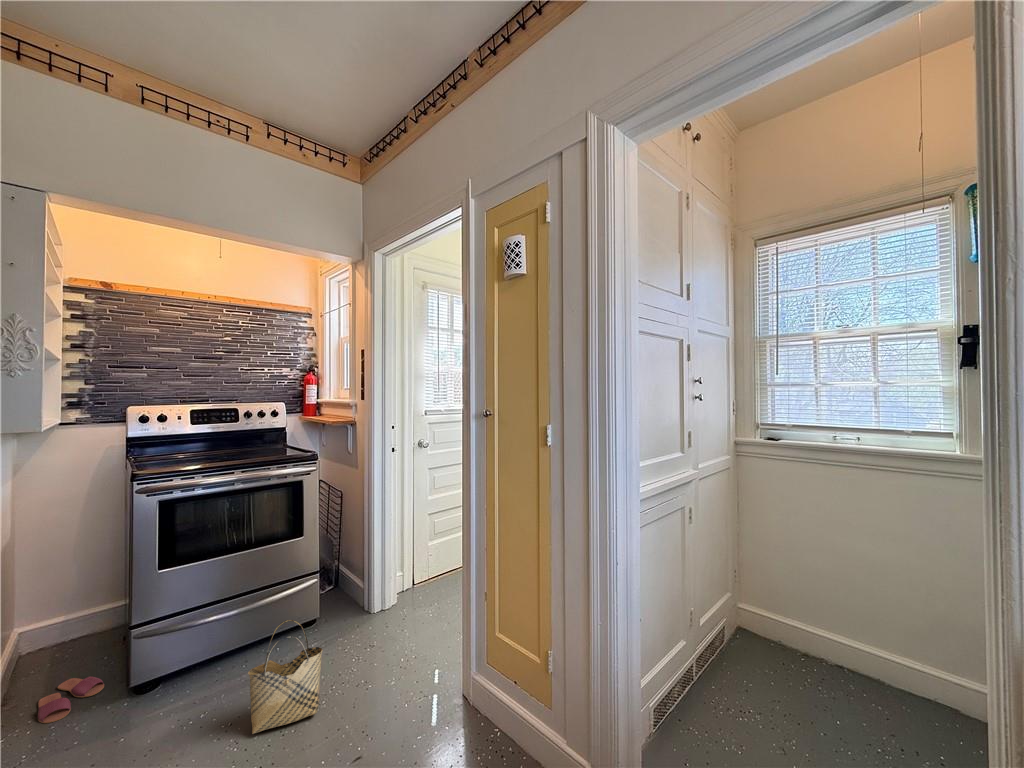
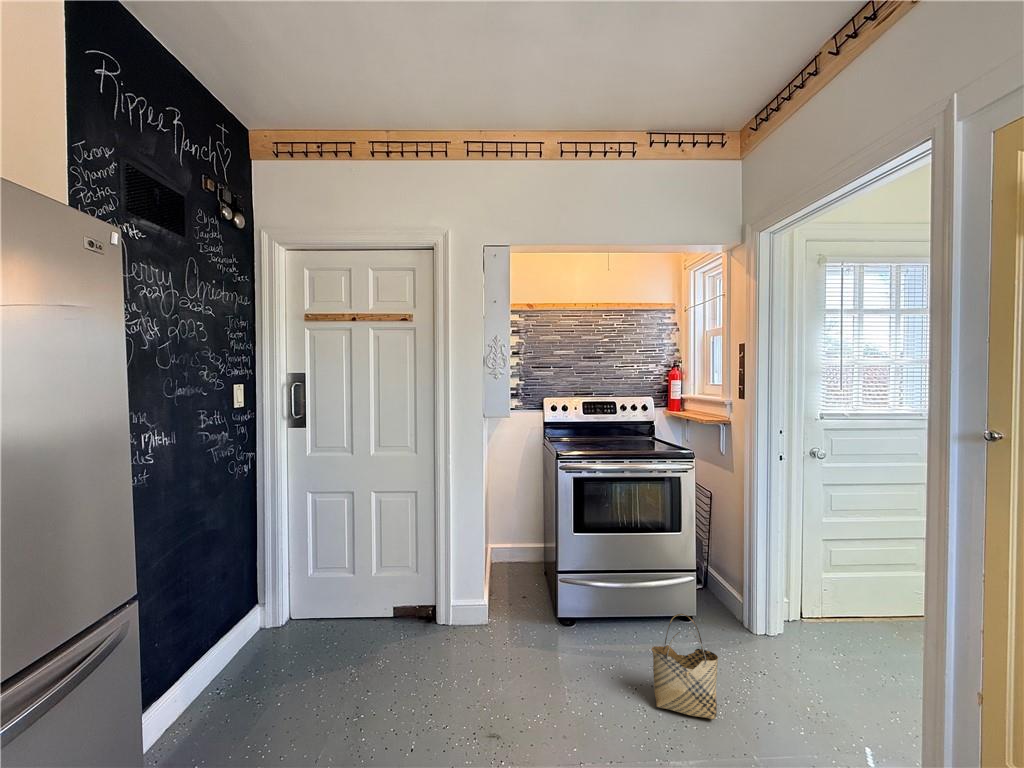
slippers: present [38,676,104,723] -> none [508,593,541,622]

